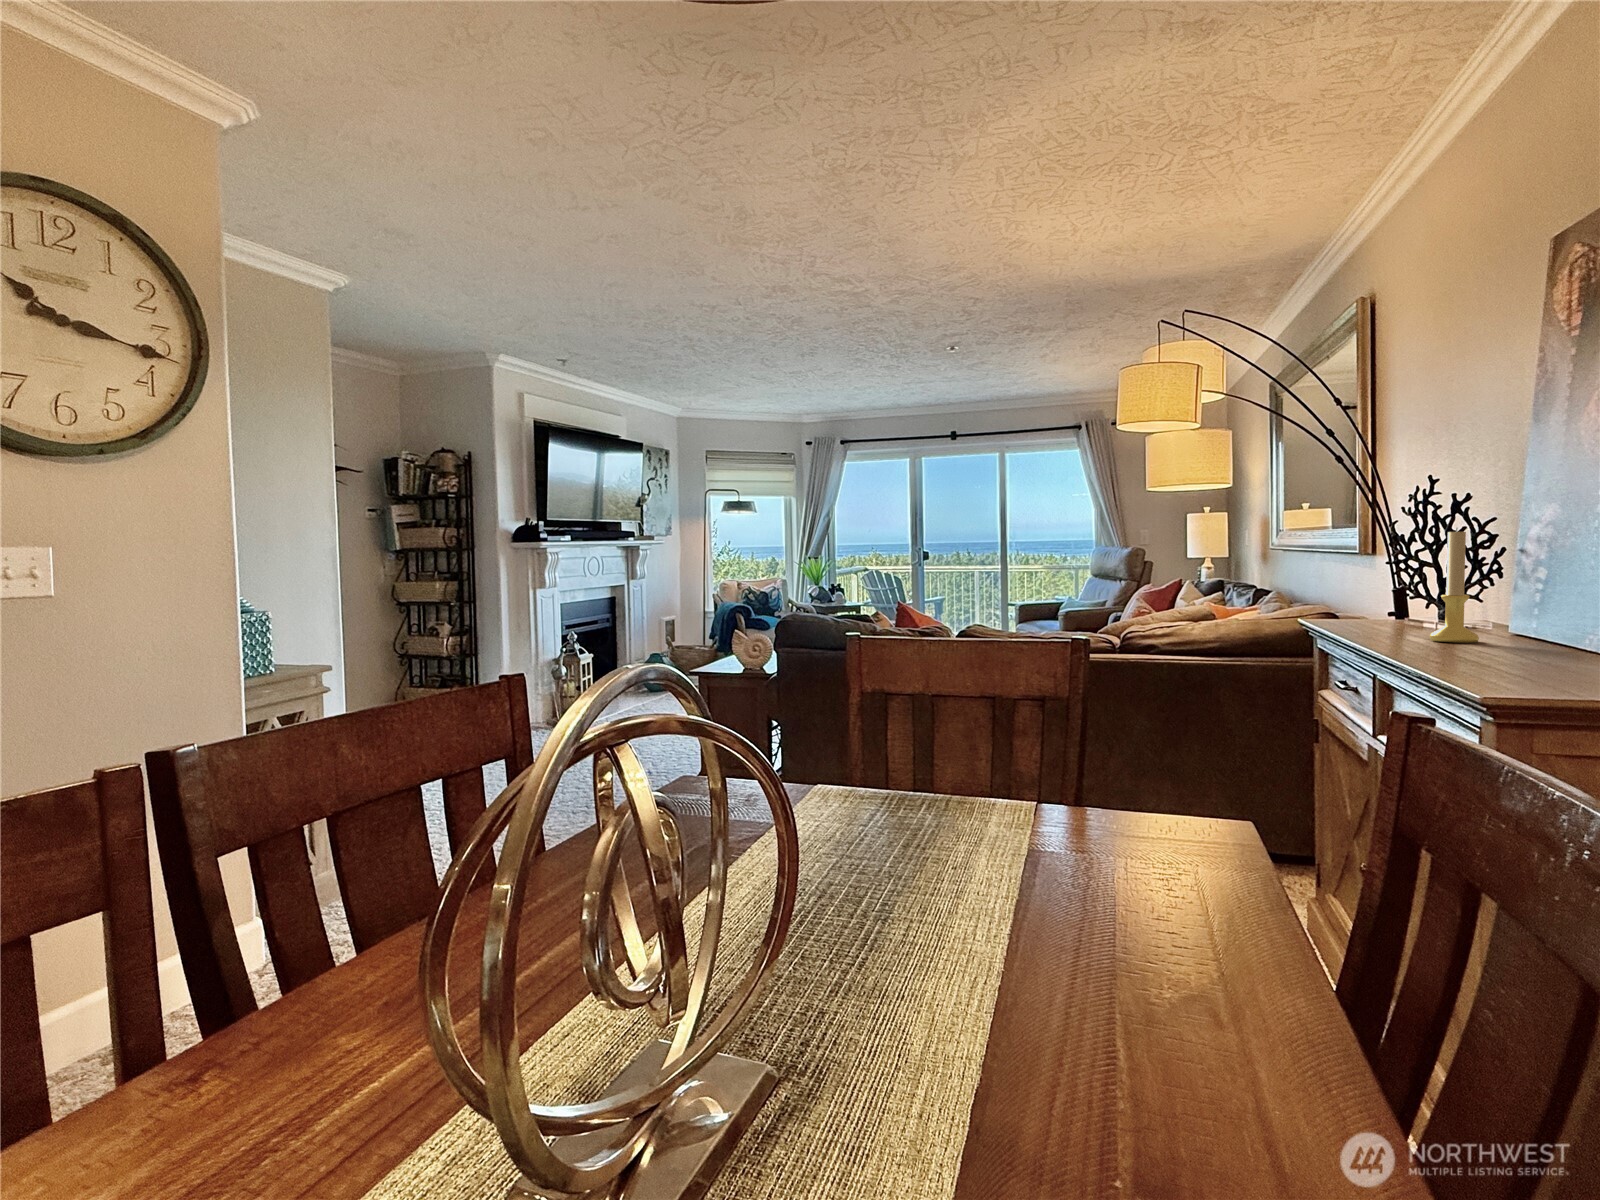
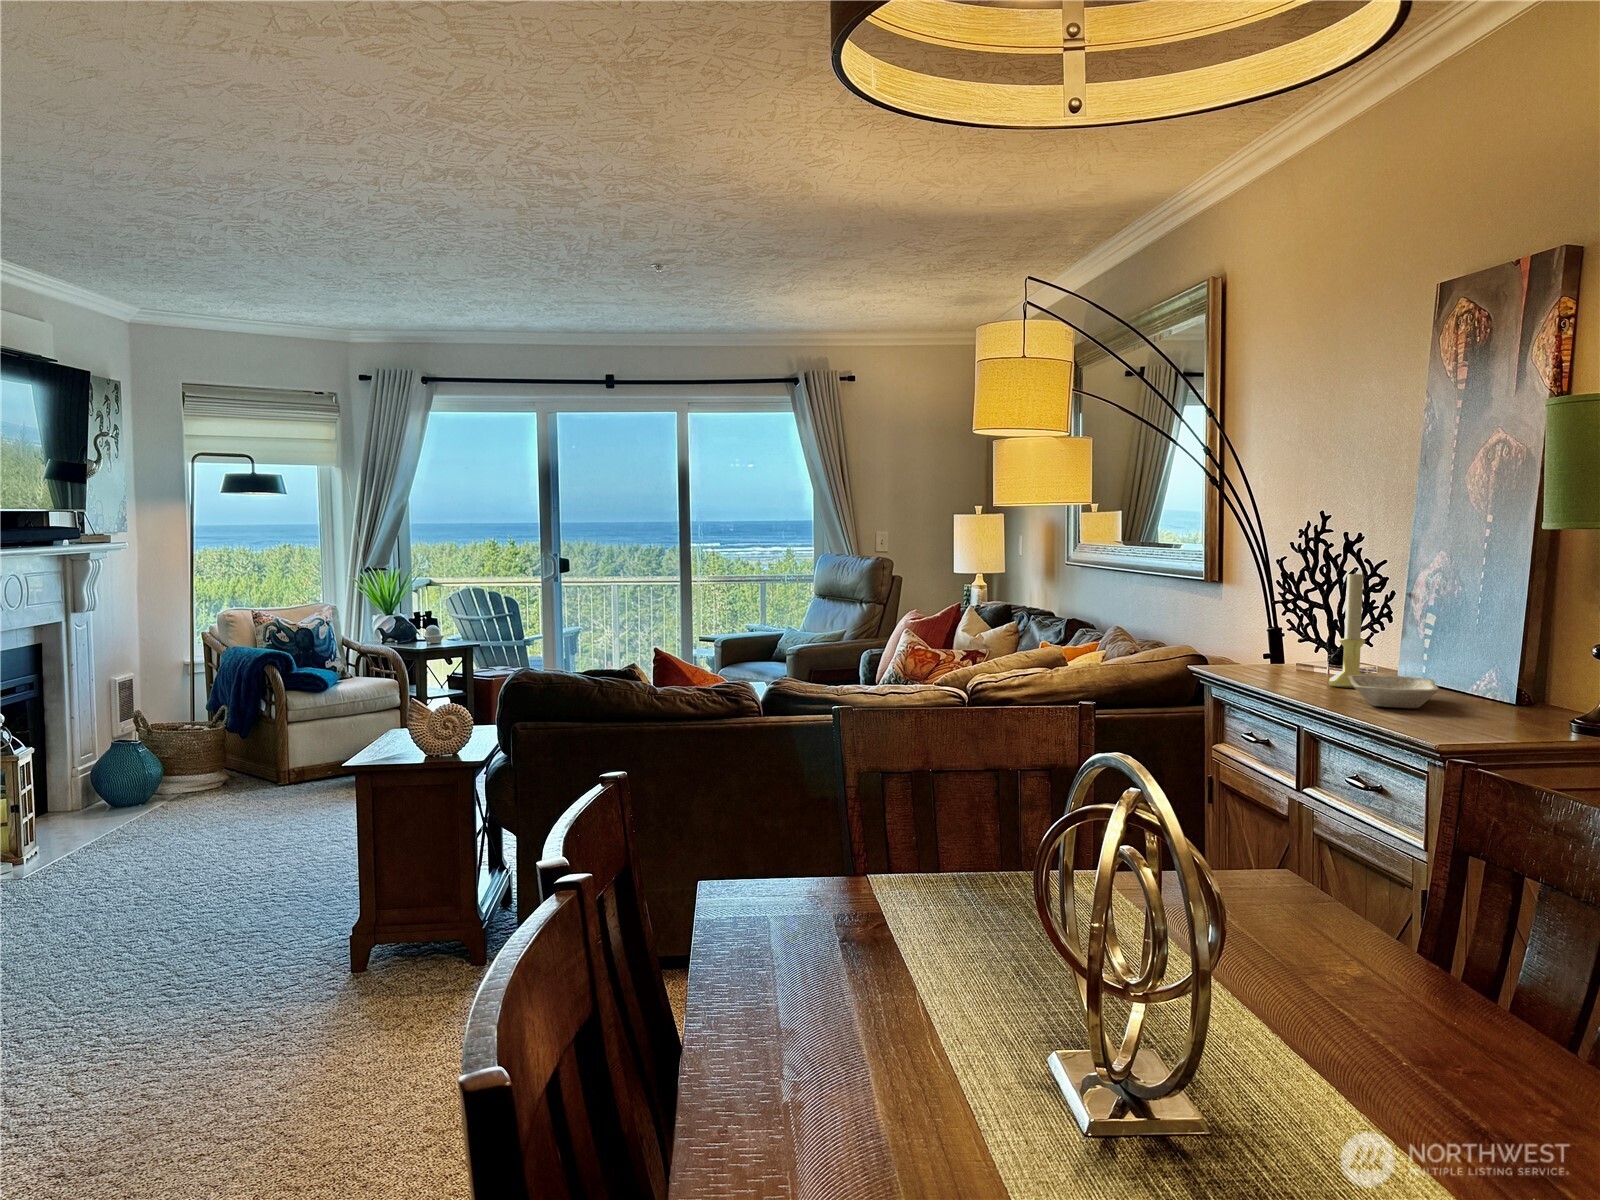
tray: none [1447,630,1550,665] -> present [1348,675,1439,708]

